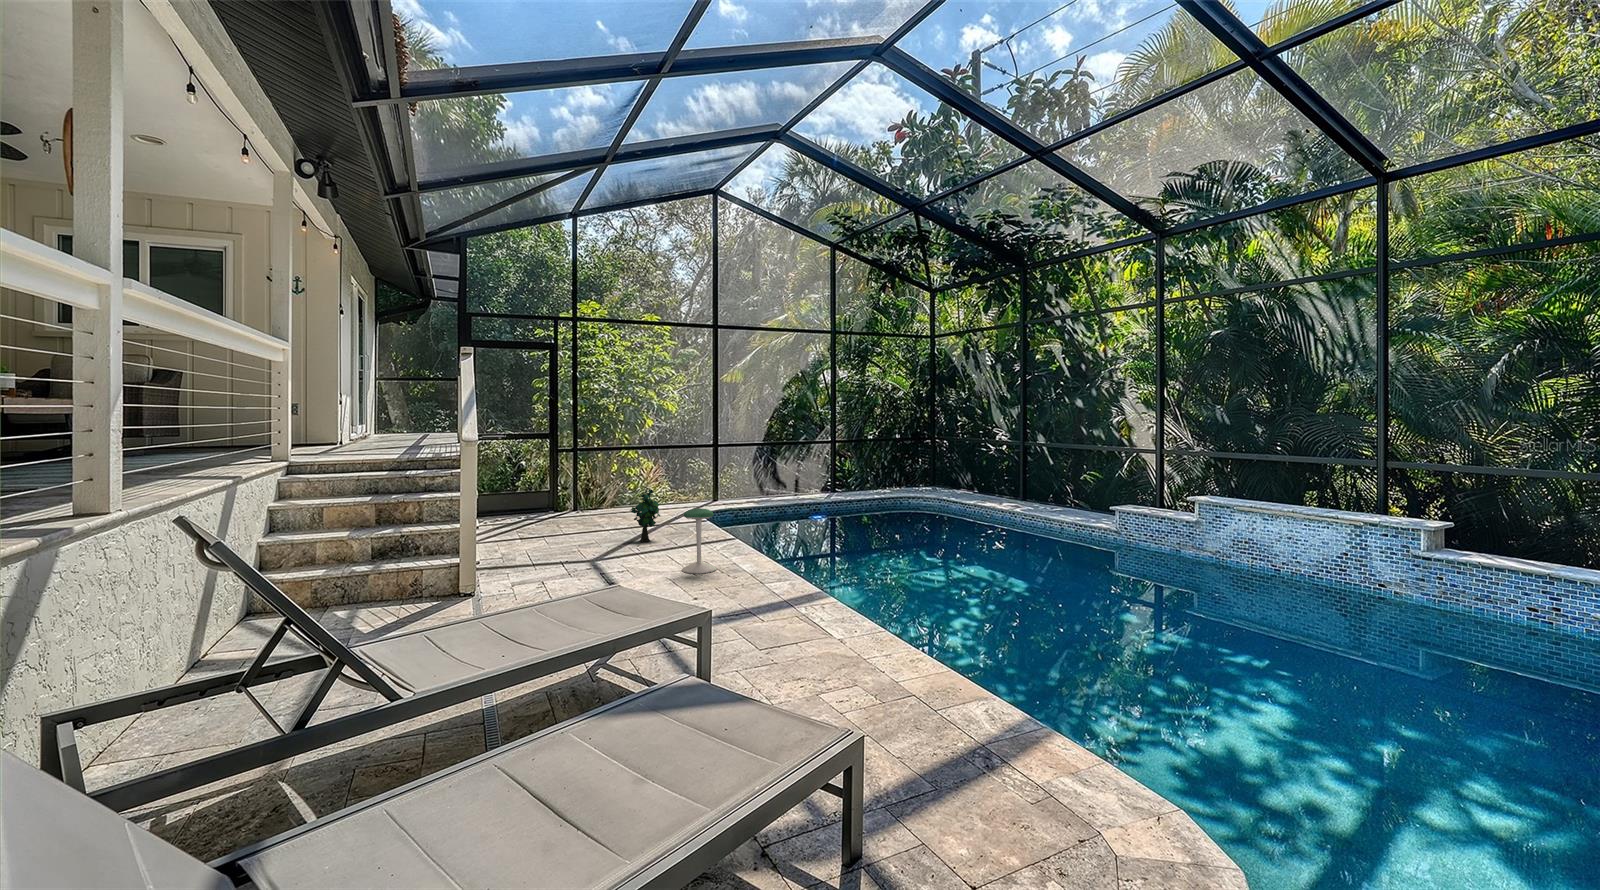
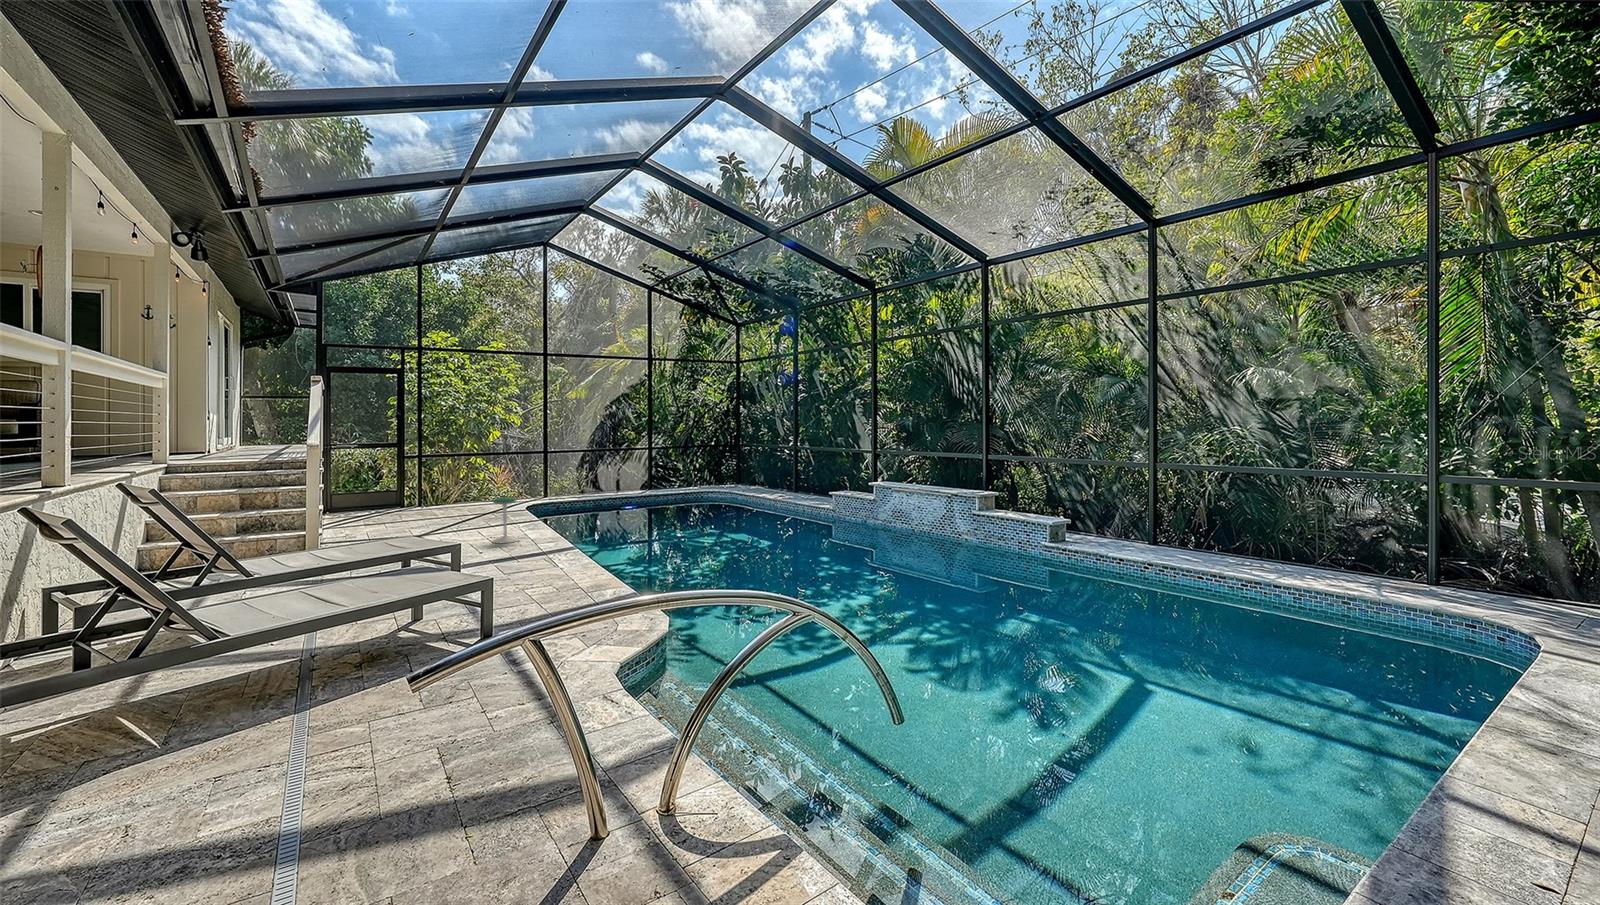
decorative plant: present [630,490,660,542] -> none [460,486,487,526]

